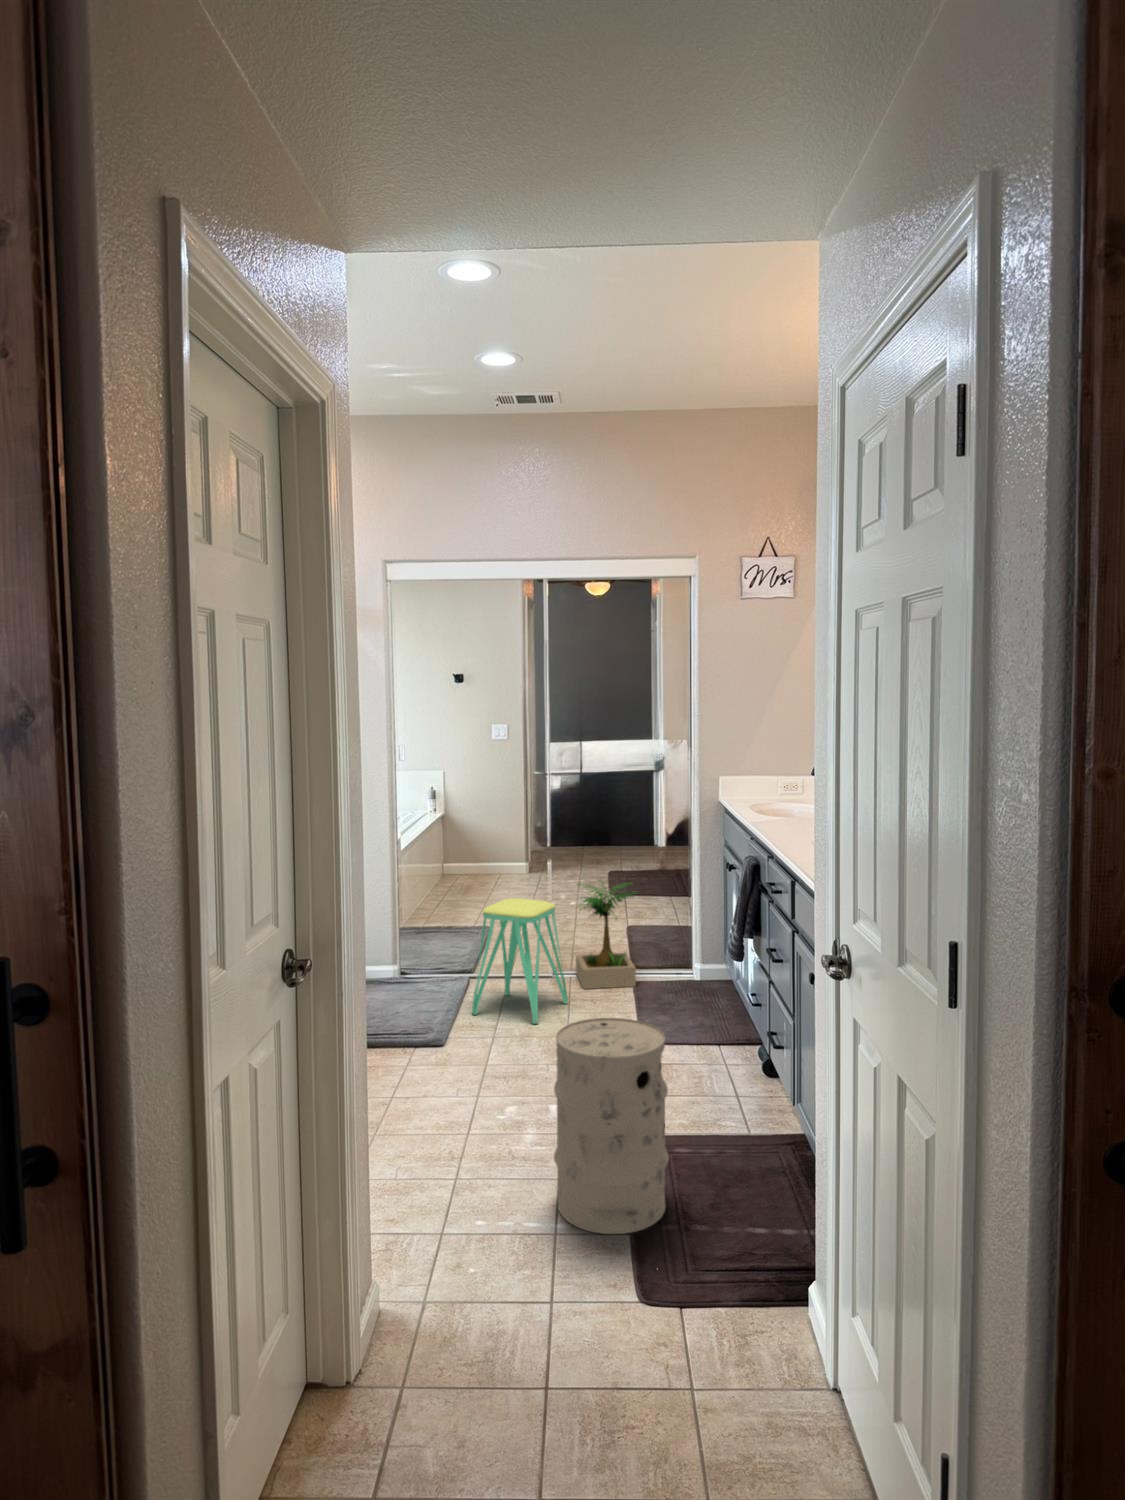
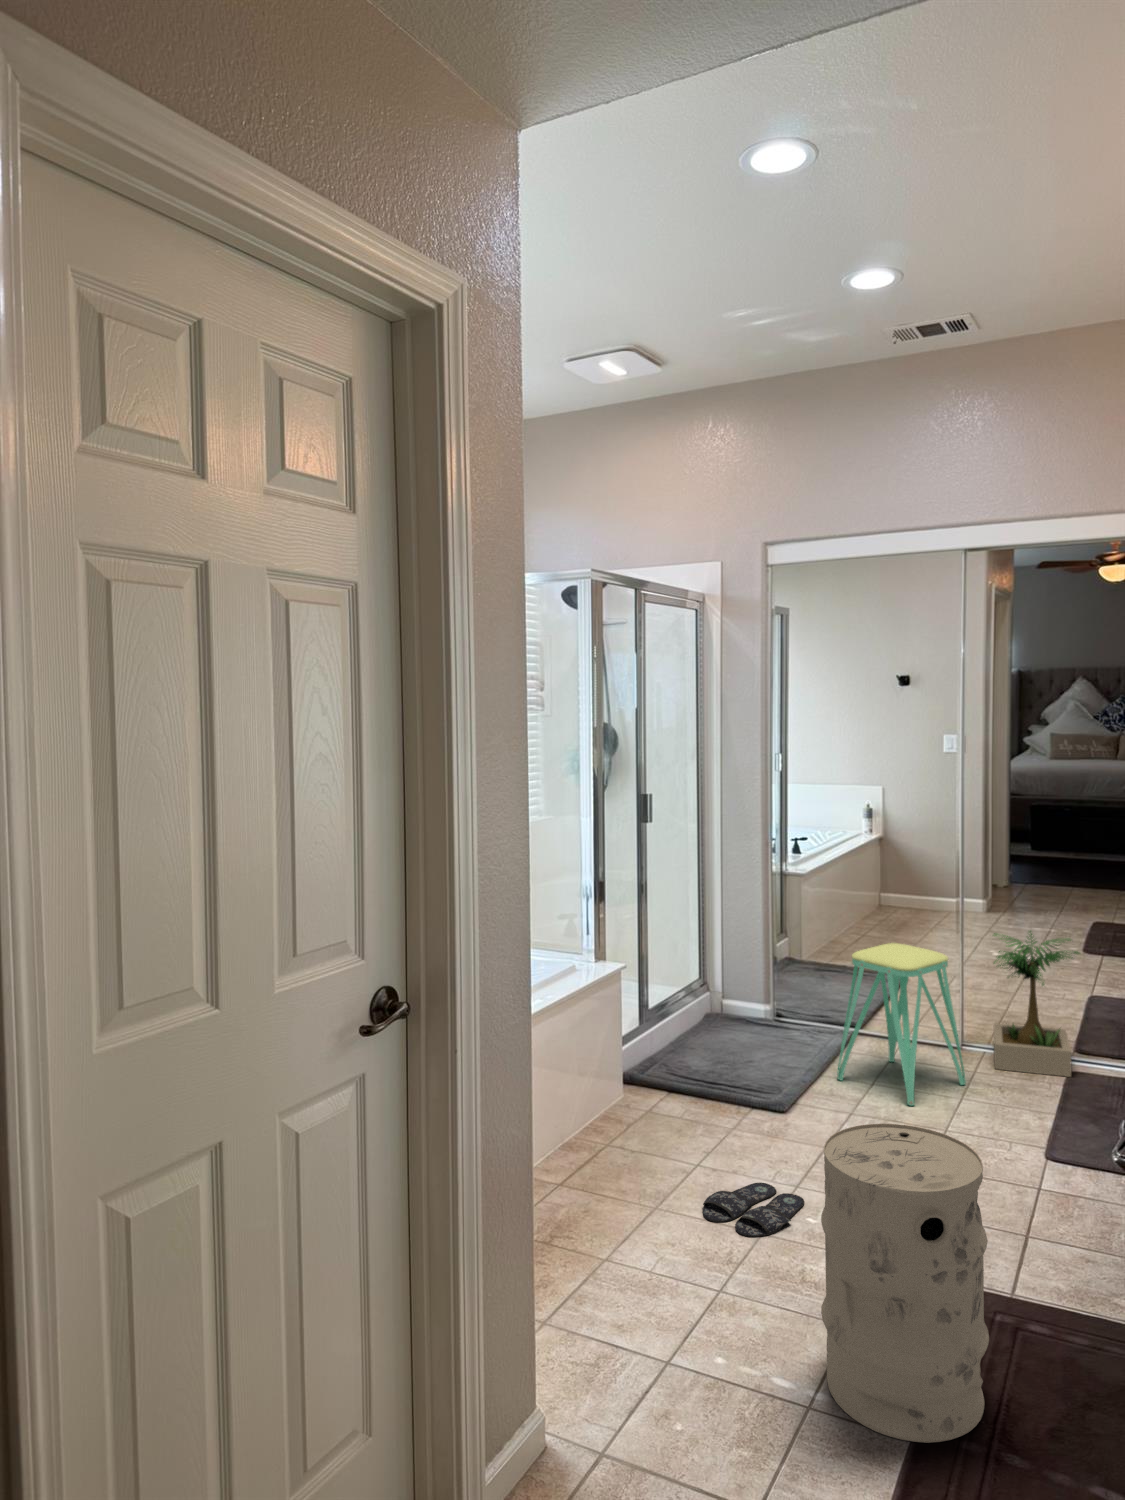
slippers: none [414,1098,490,1138] -> present [703,1183,804,1237]

